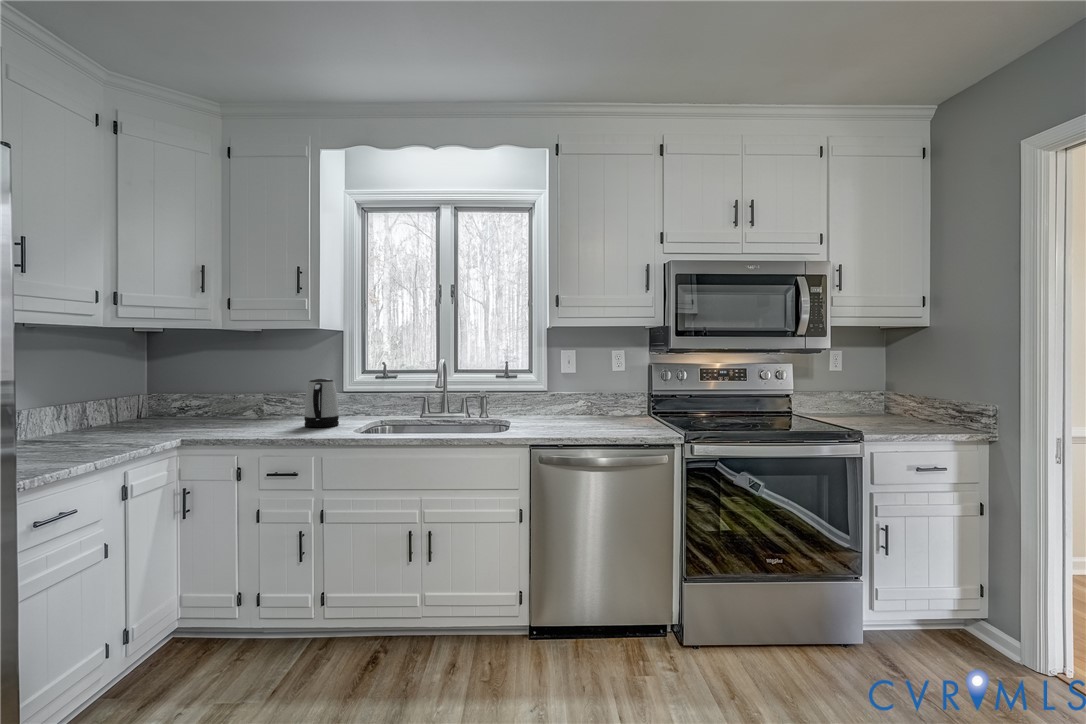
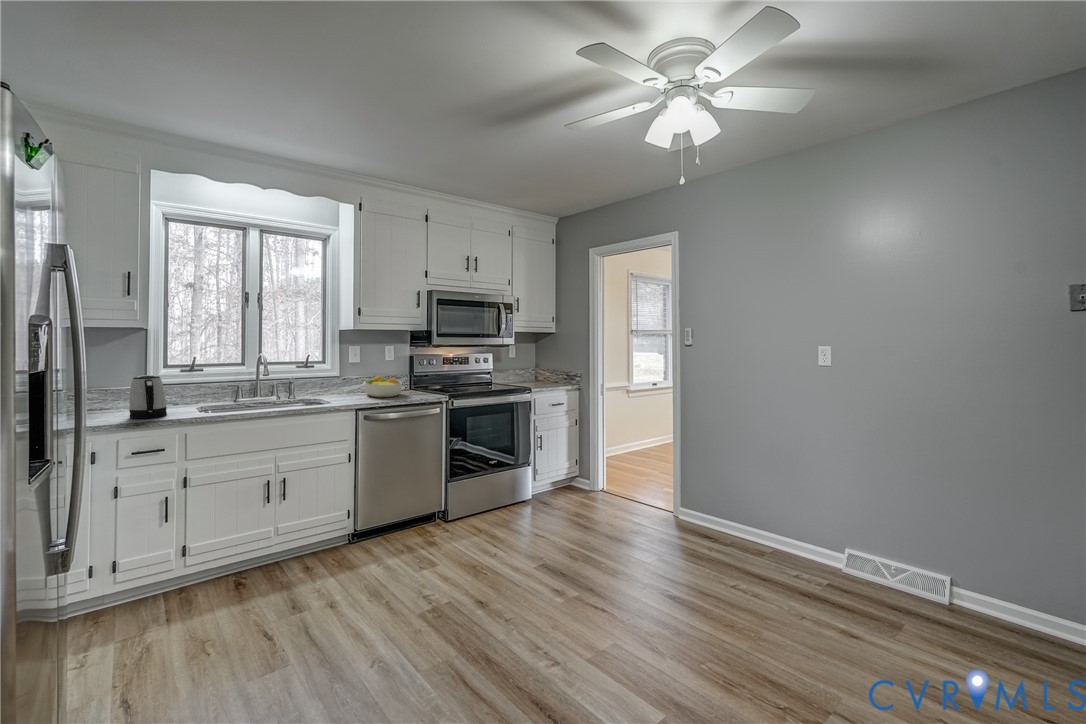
fruit bowl: none [567,392,622,426] -> present [364,375,402,397]

